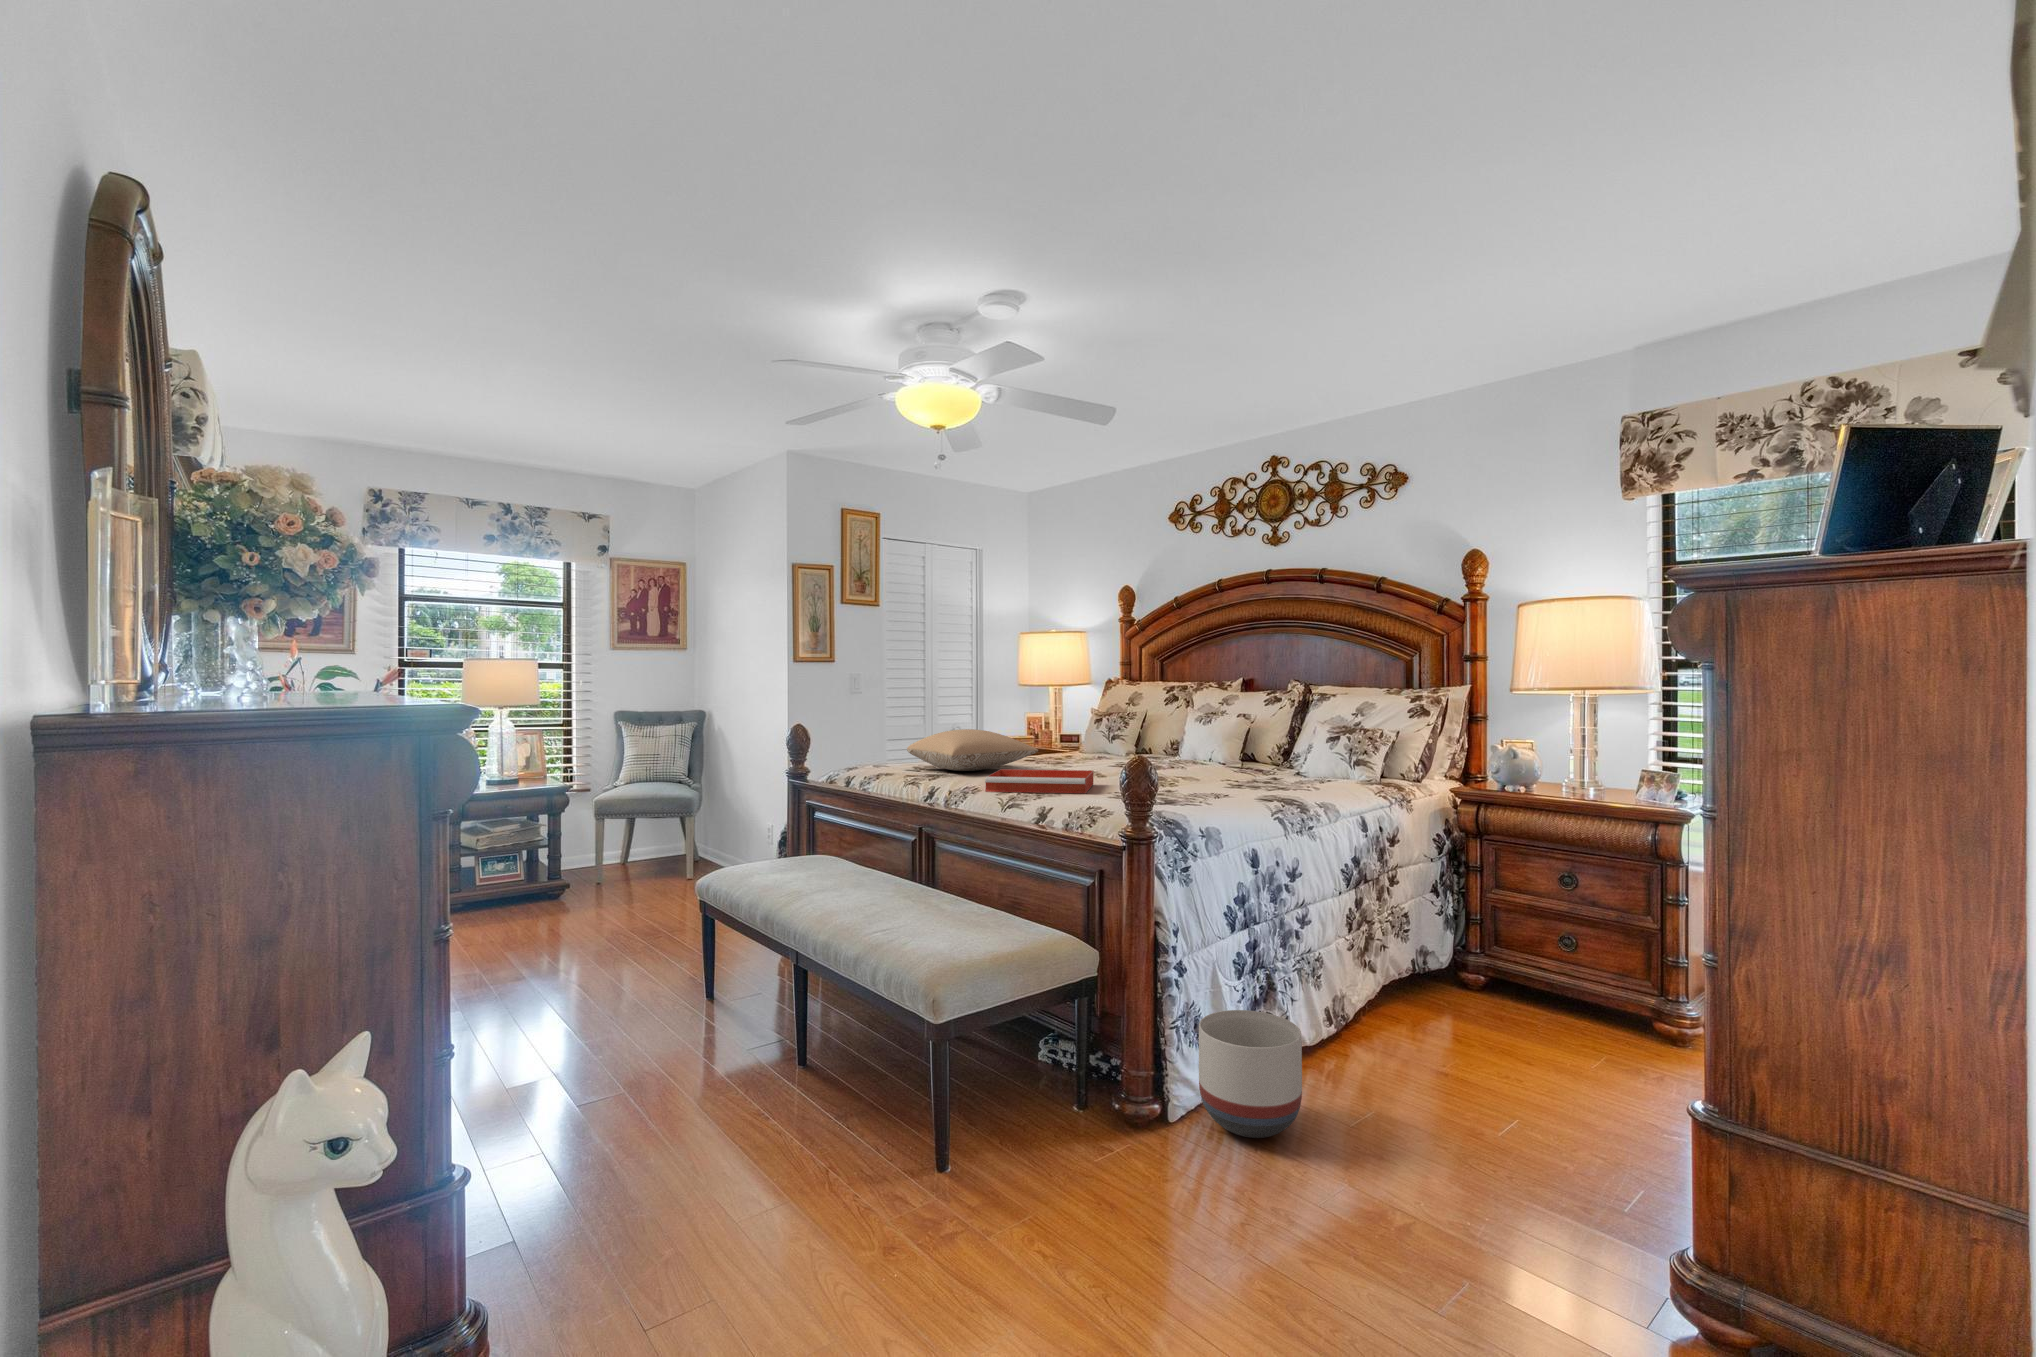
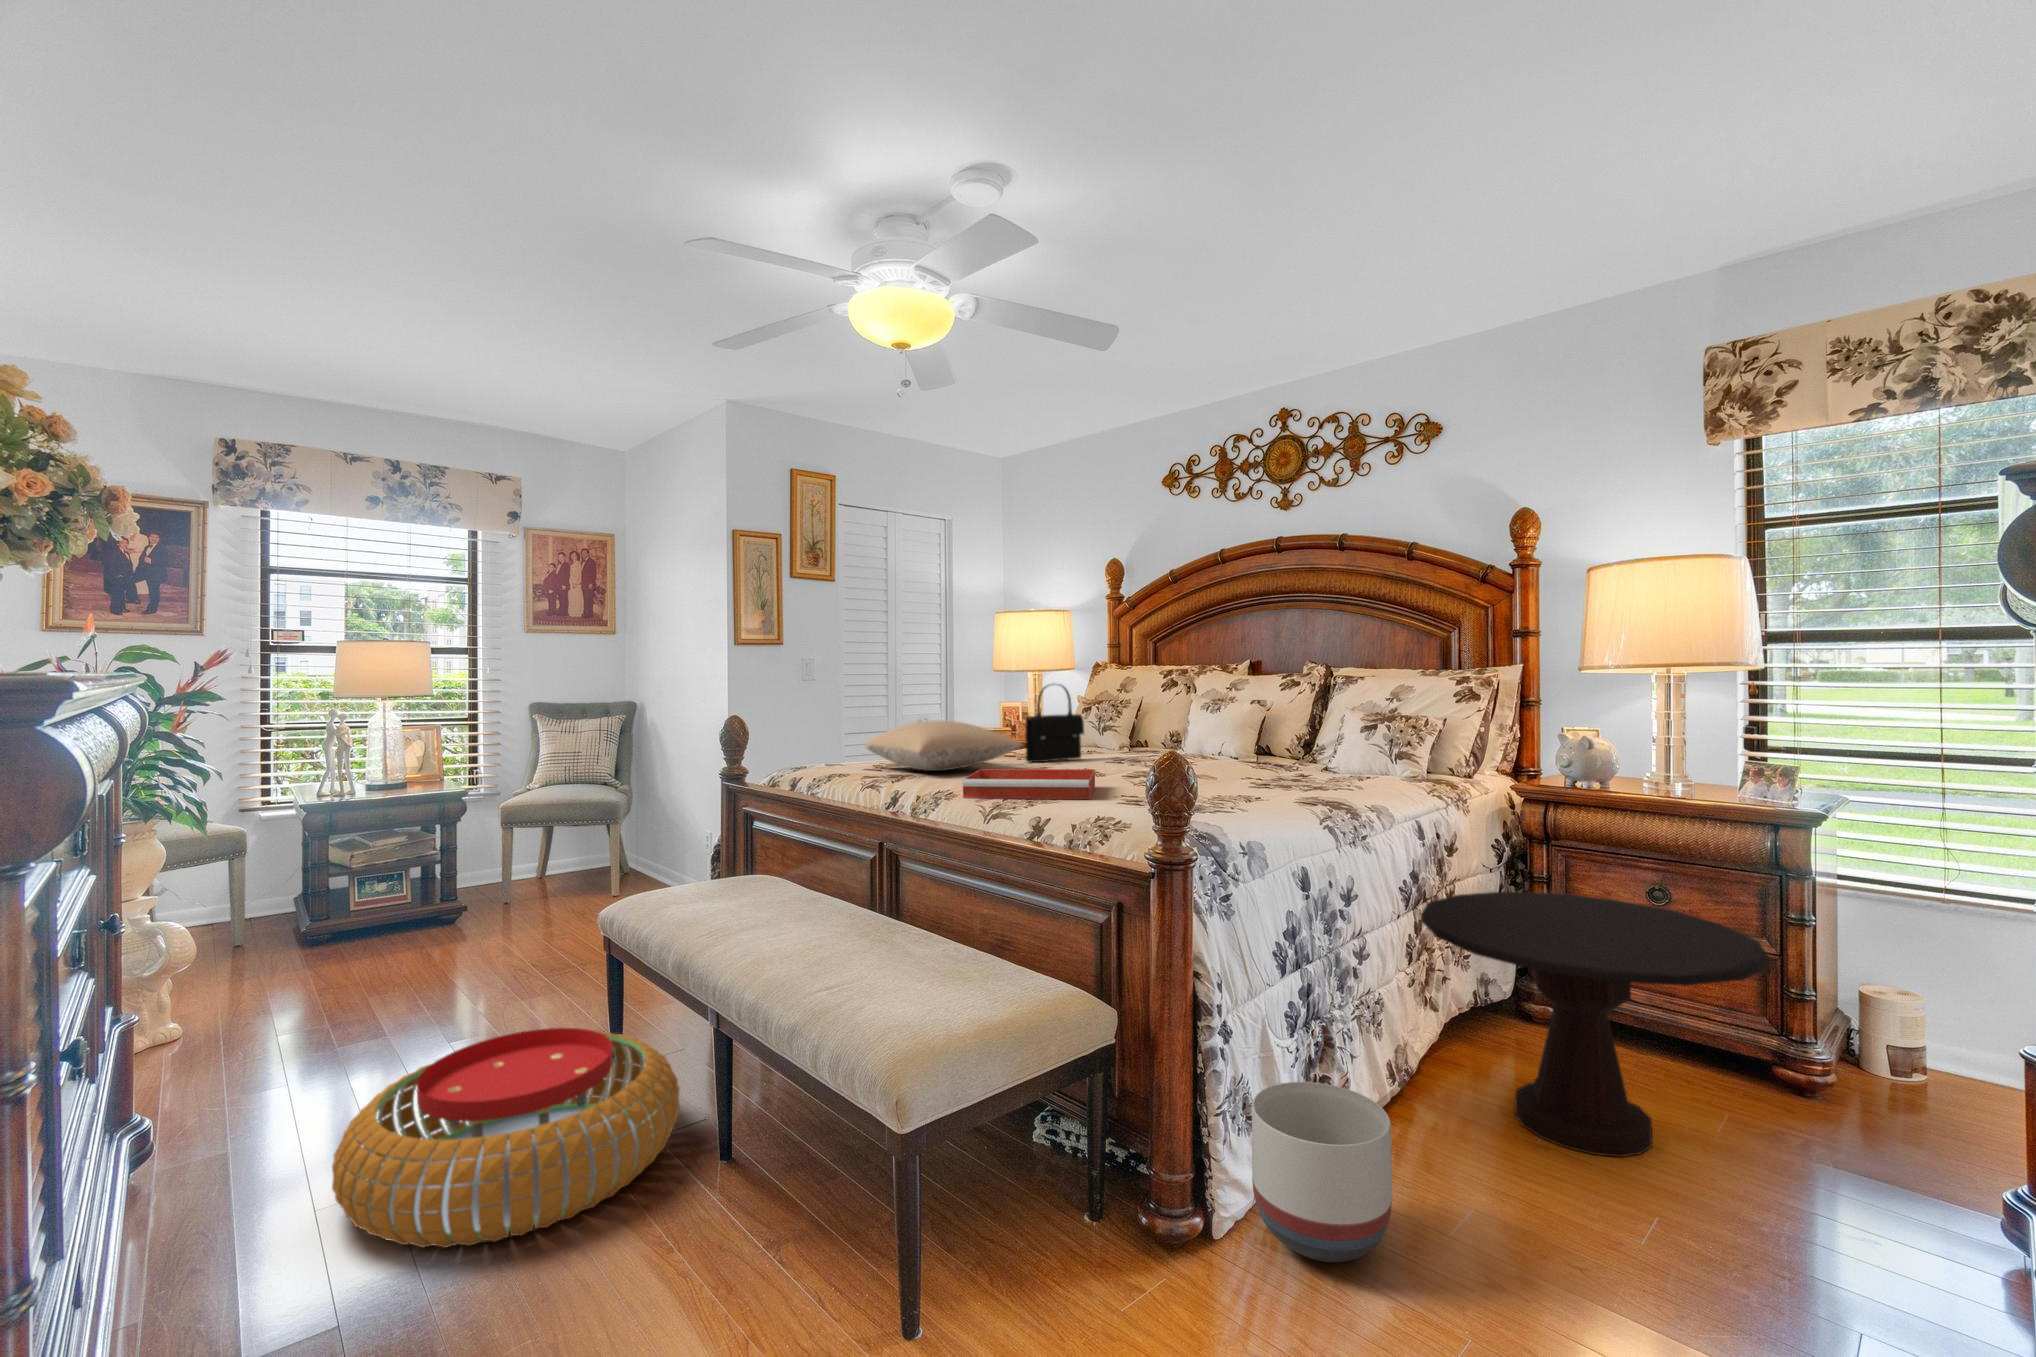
handbag: none [1042,698,1093,765] -> present [1025,685,1084,762]
side table: none [1355,875,1619,1082] -> present [1421,892,1770,1157]
pouf: none [521,965,766,1112] -> present [332,1028,680,1248]

